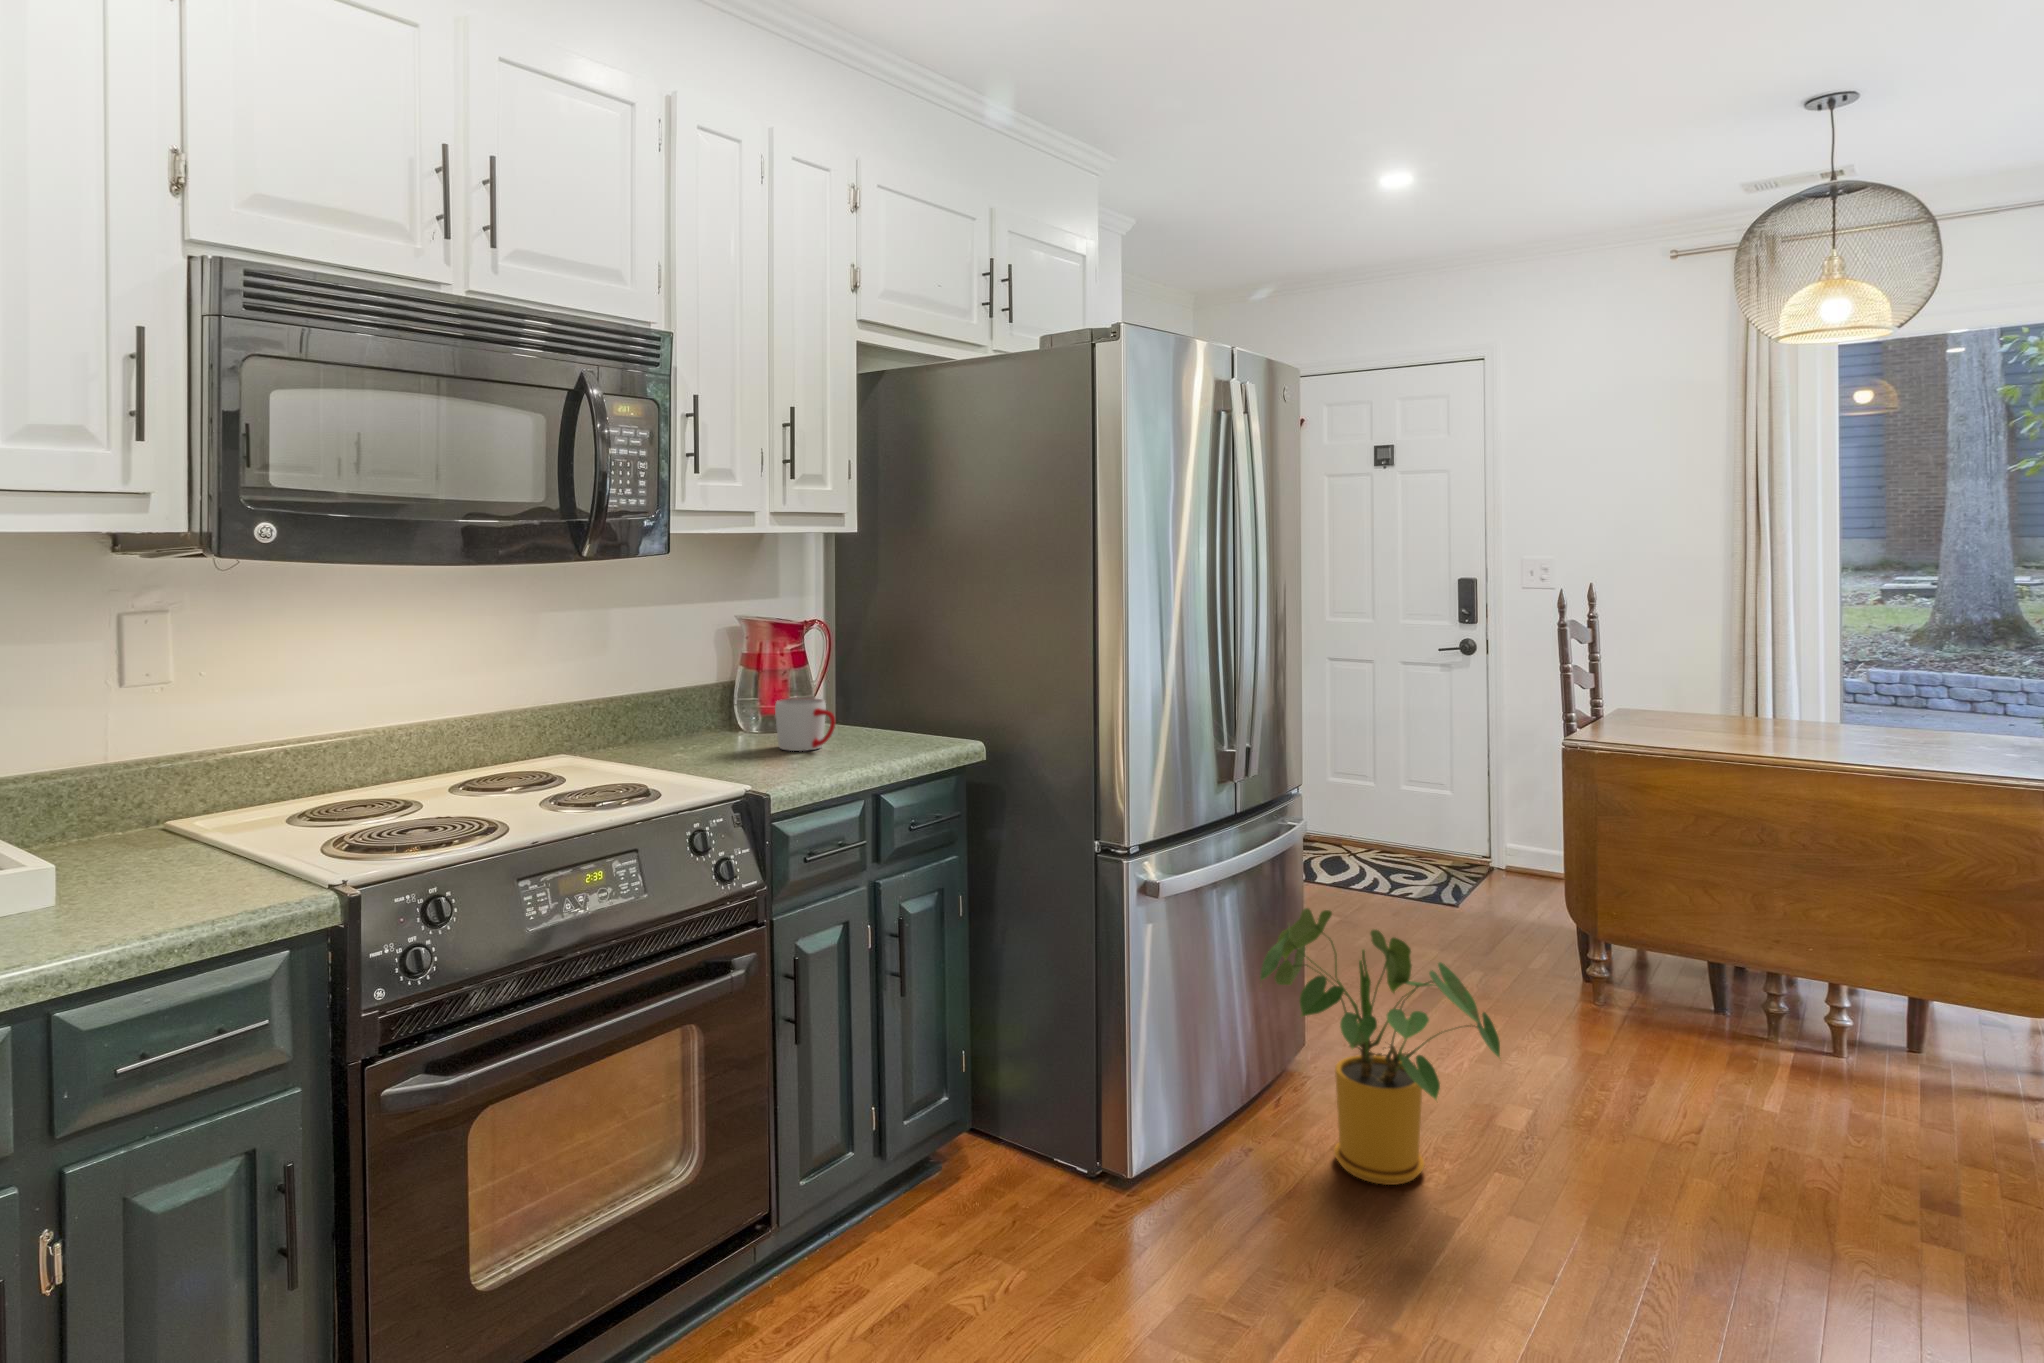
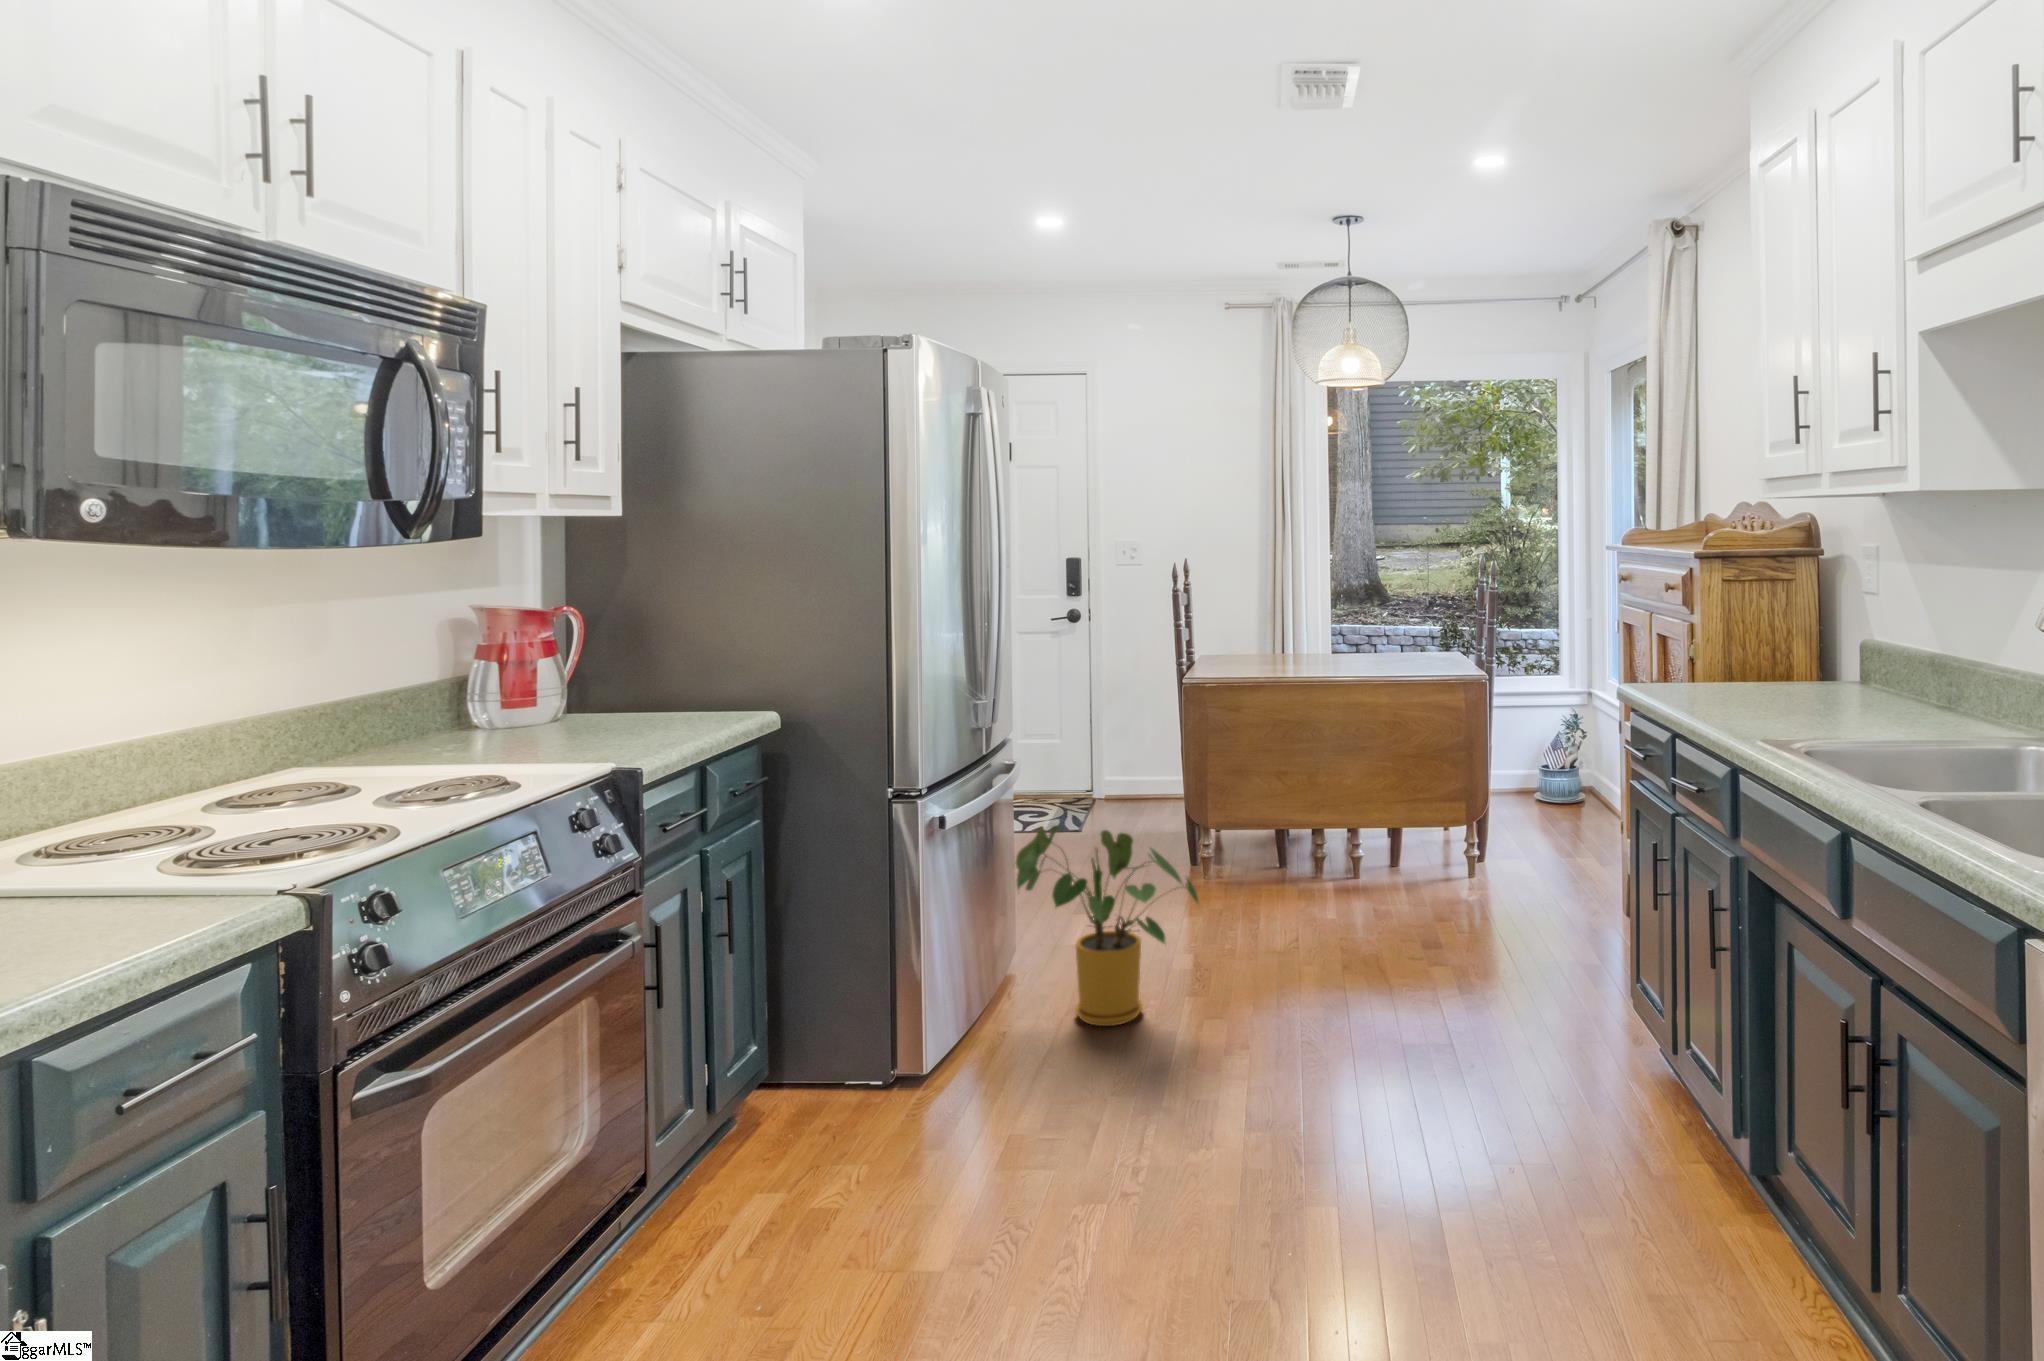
mug: present [775,698,835,751] -> none [568,684,645,737]

